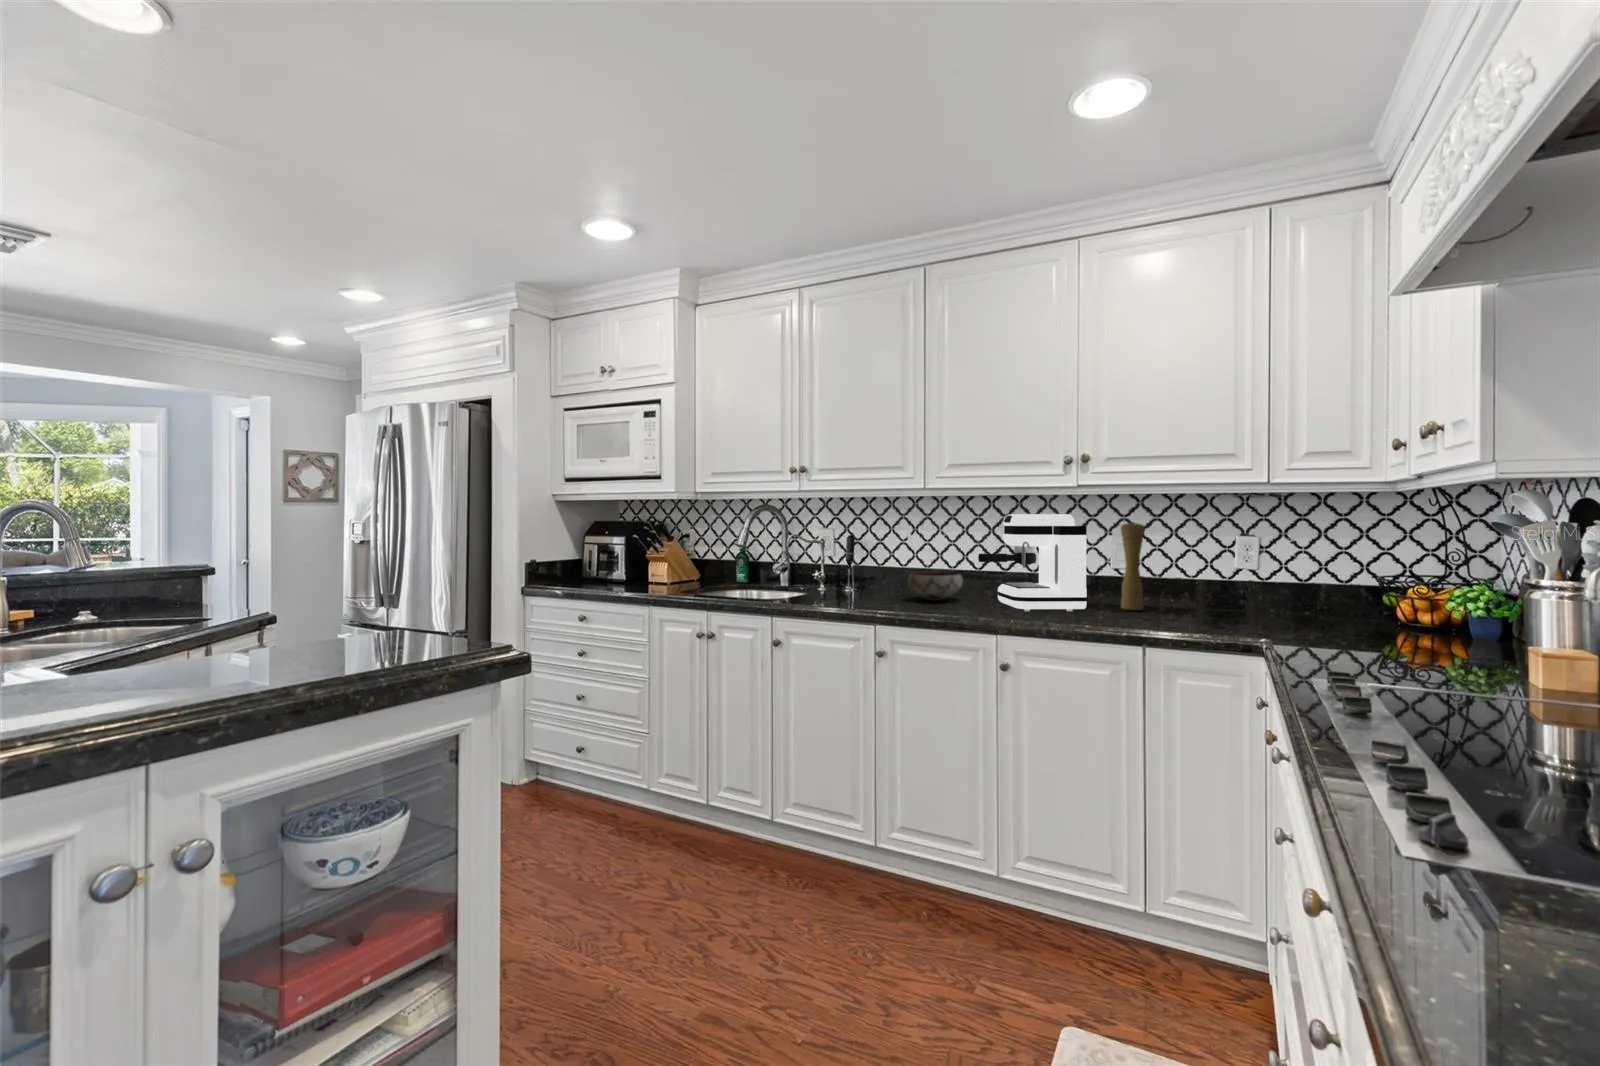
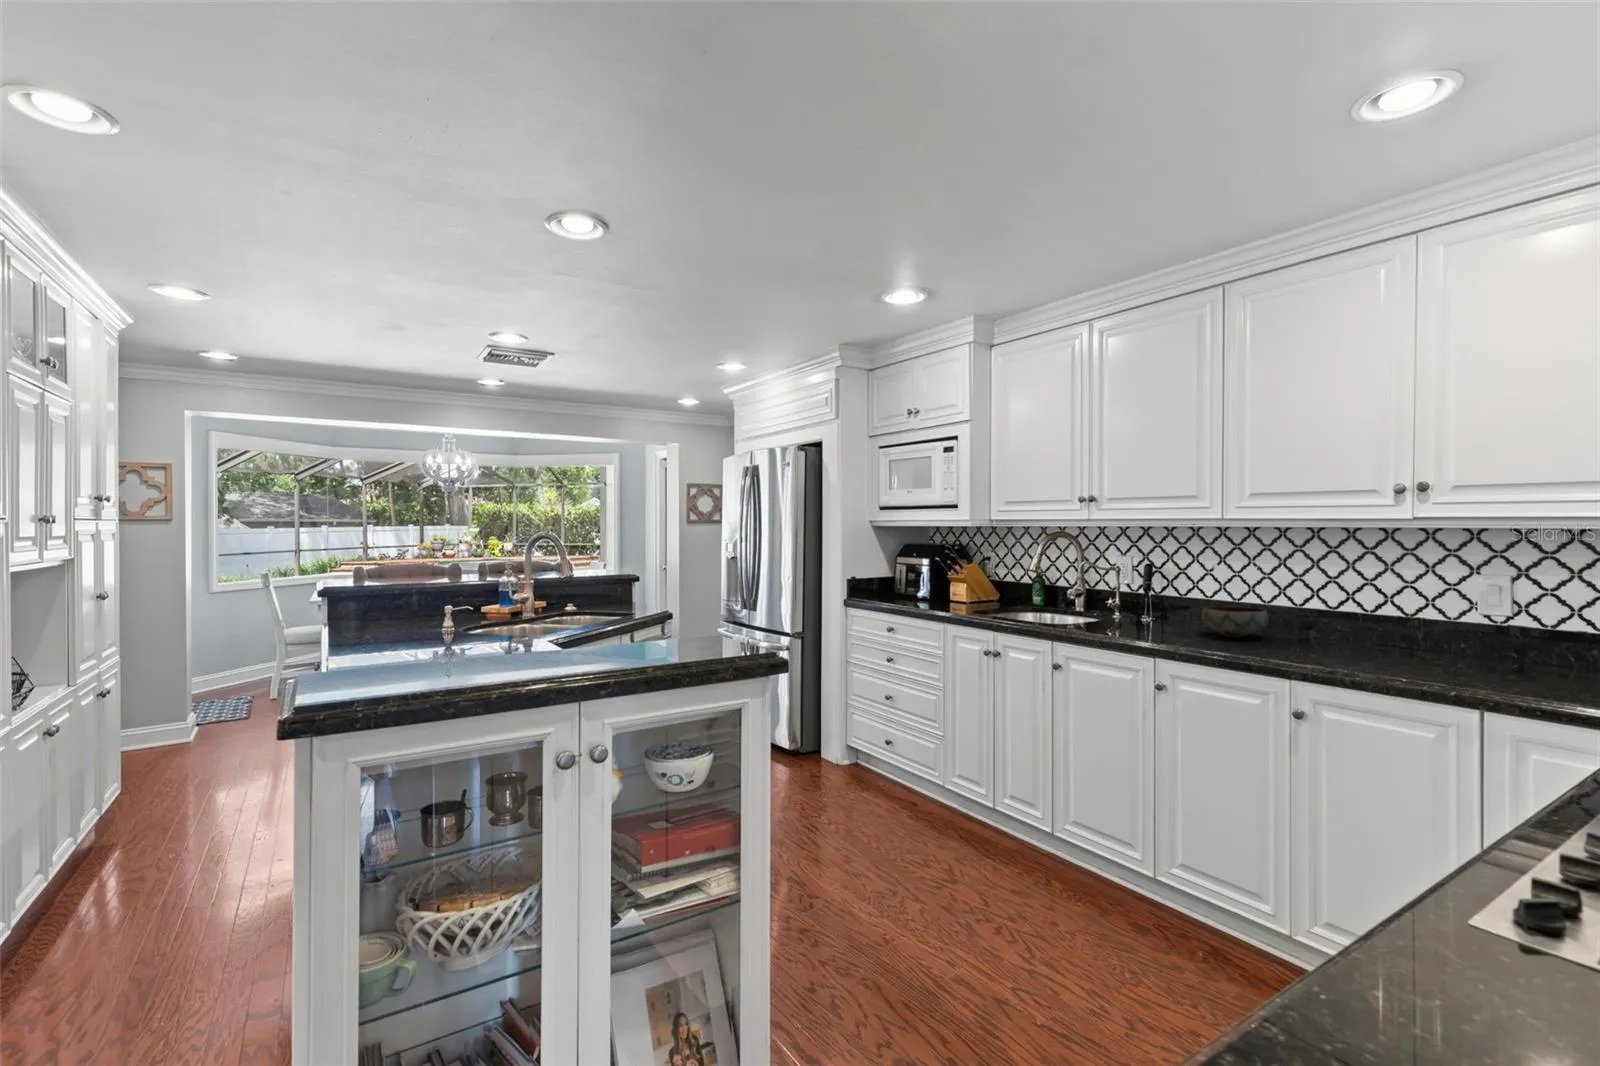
coffee maker: present [978,514,1087,611] -> none [1282,549,1422,662]
pepper mill: present [1121,522,1145,610] -> none [1478,561,1515,667]

